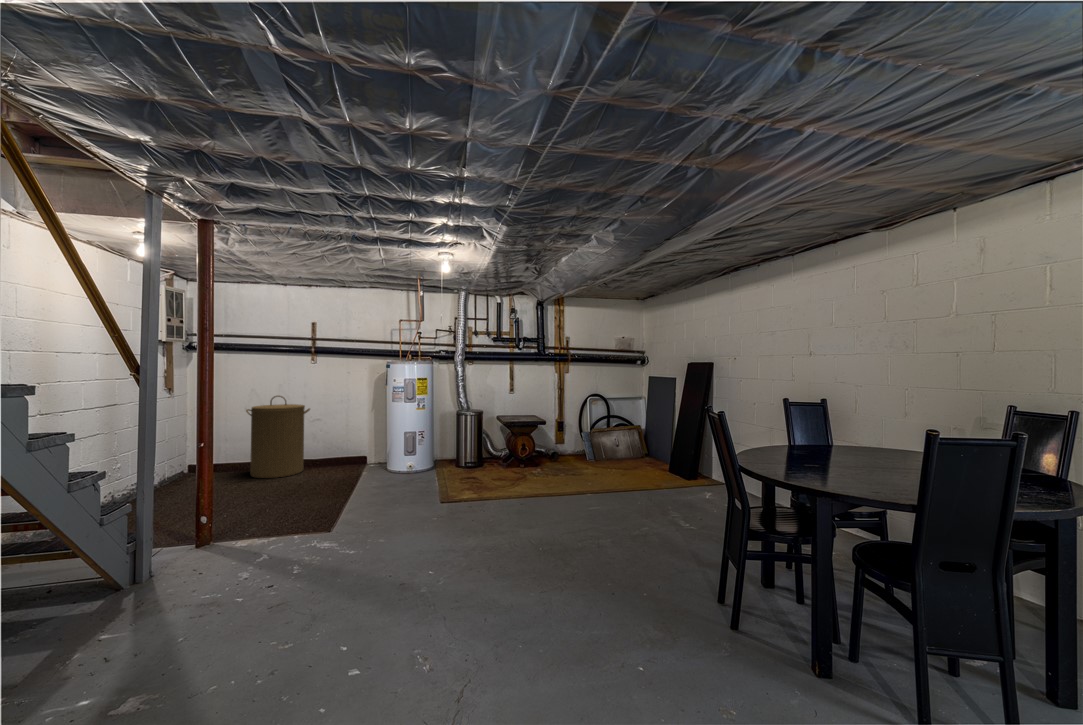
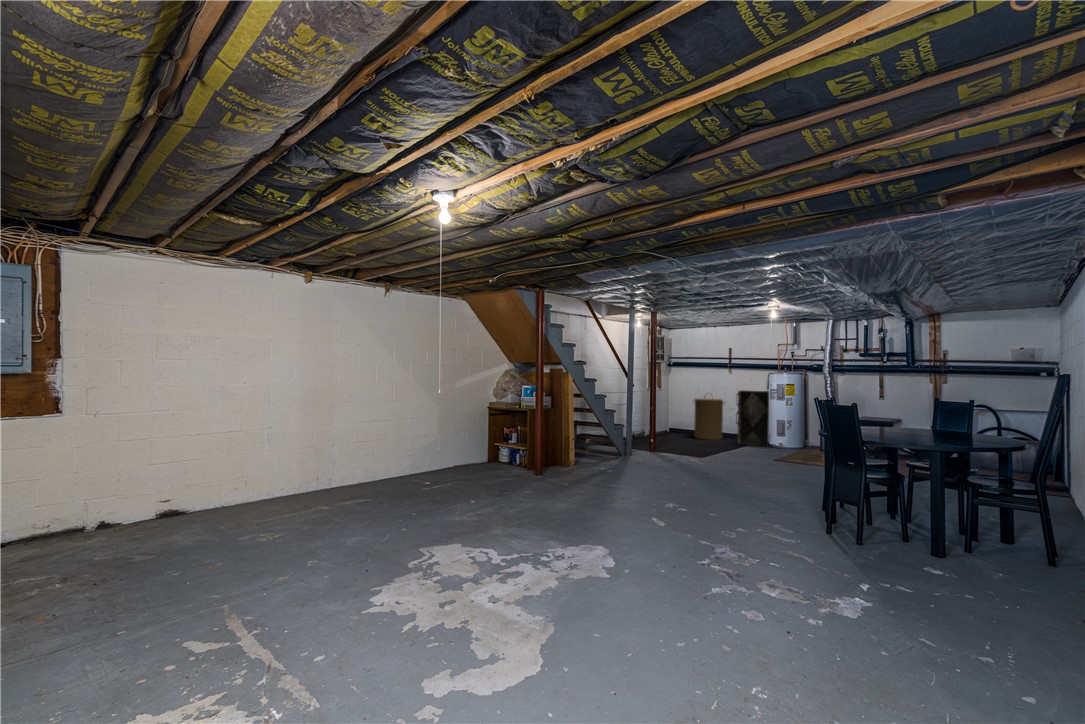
storage cabinet: none [331,388,390,478] -> present [736,390,769,447]

